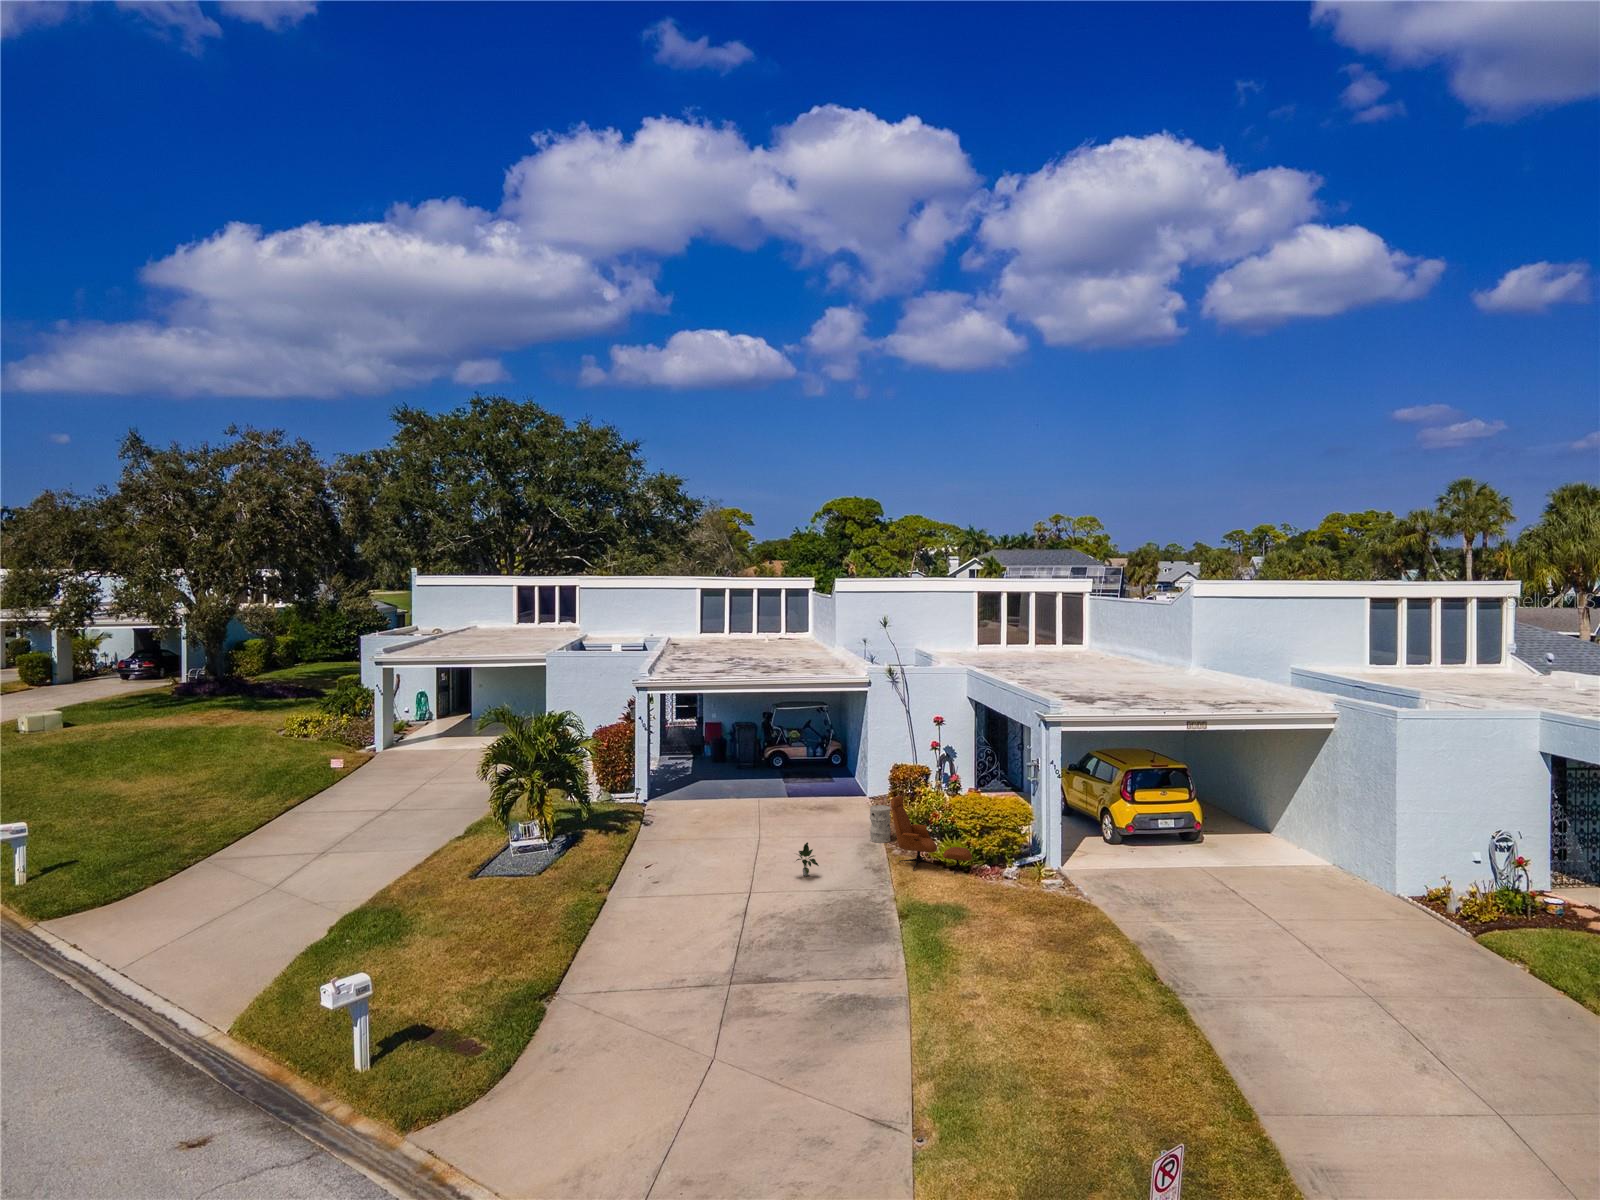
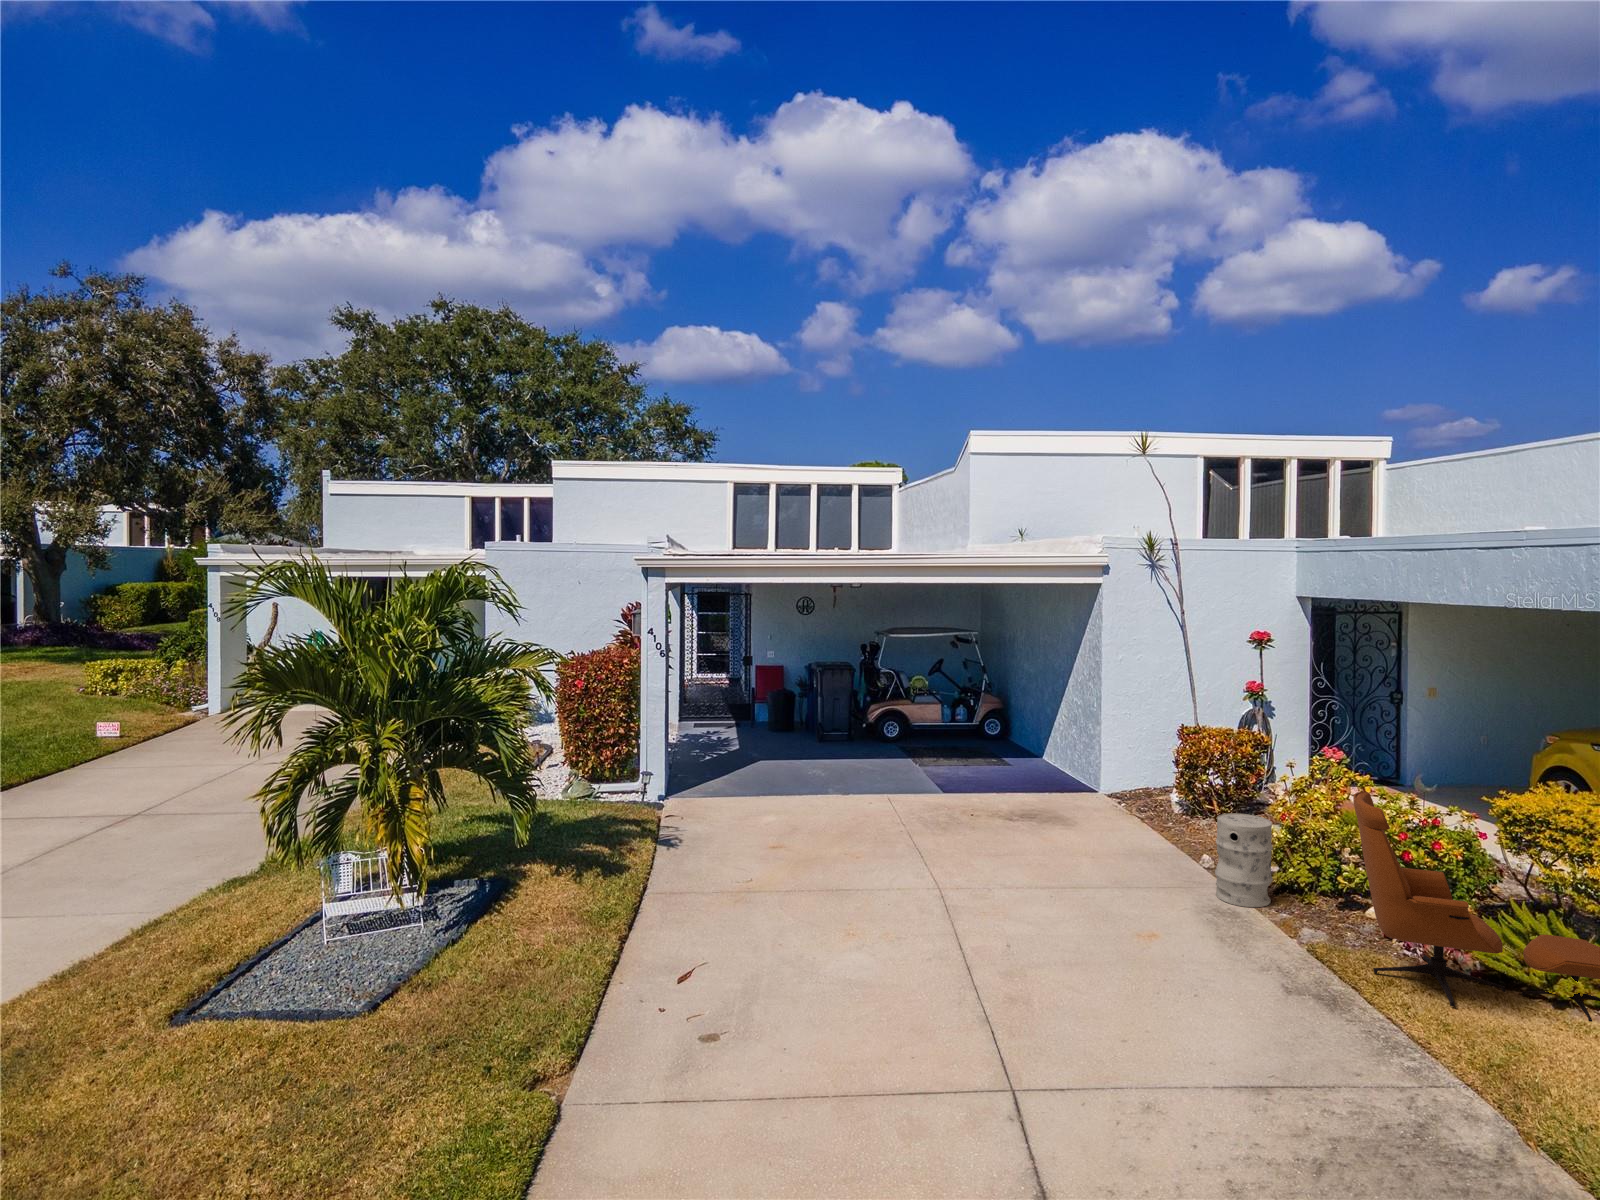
potted plant: present [796,842,819,876] -> none [1114,924,1191,1023]

